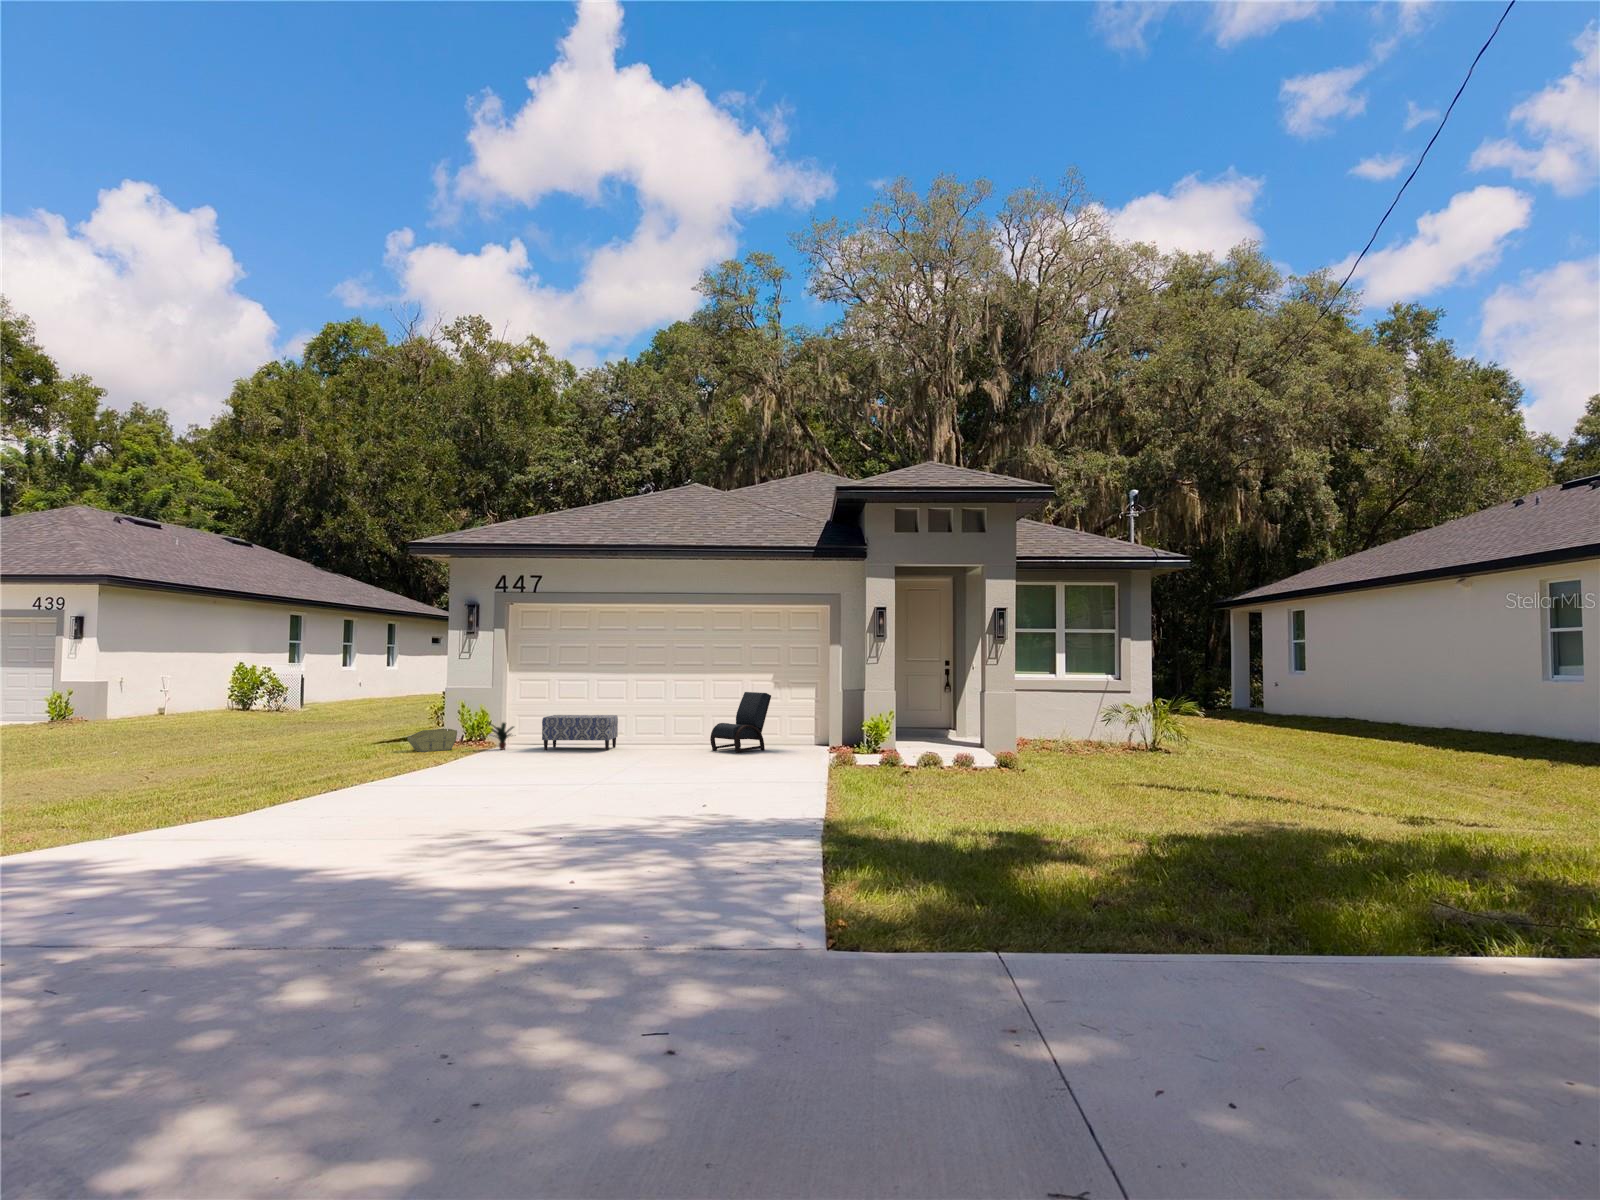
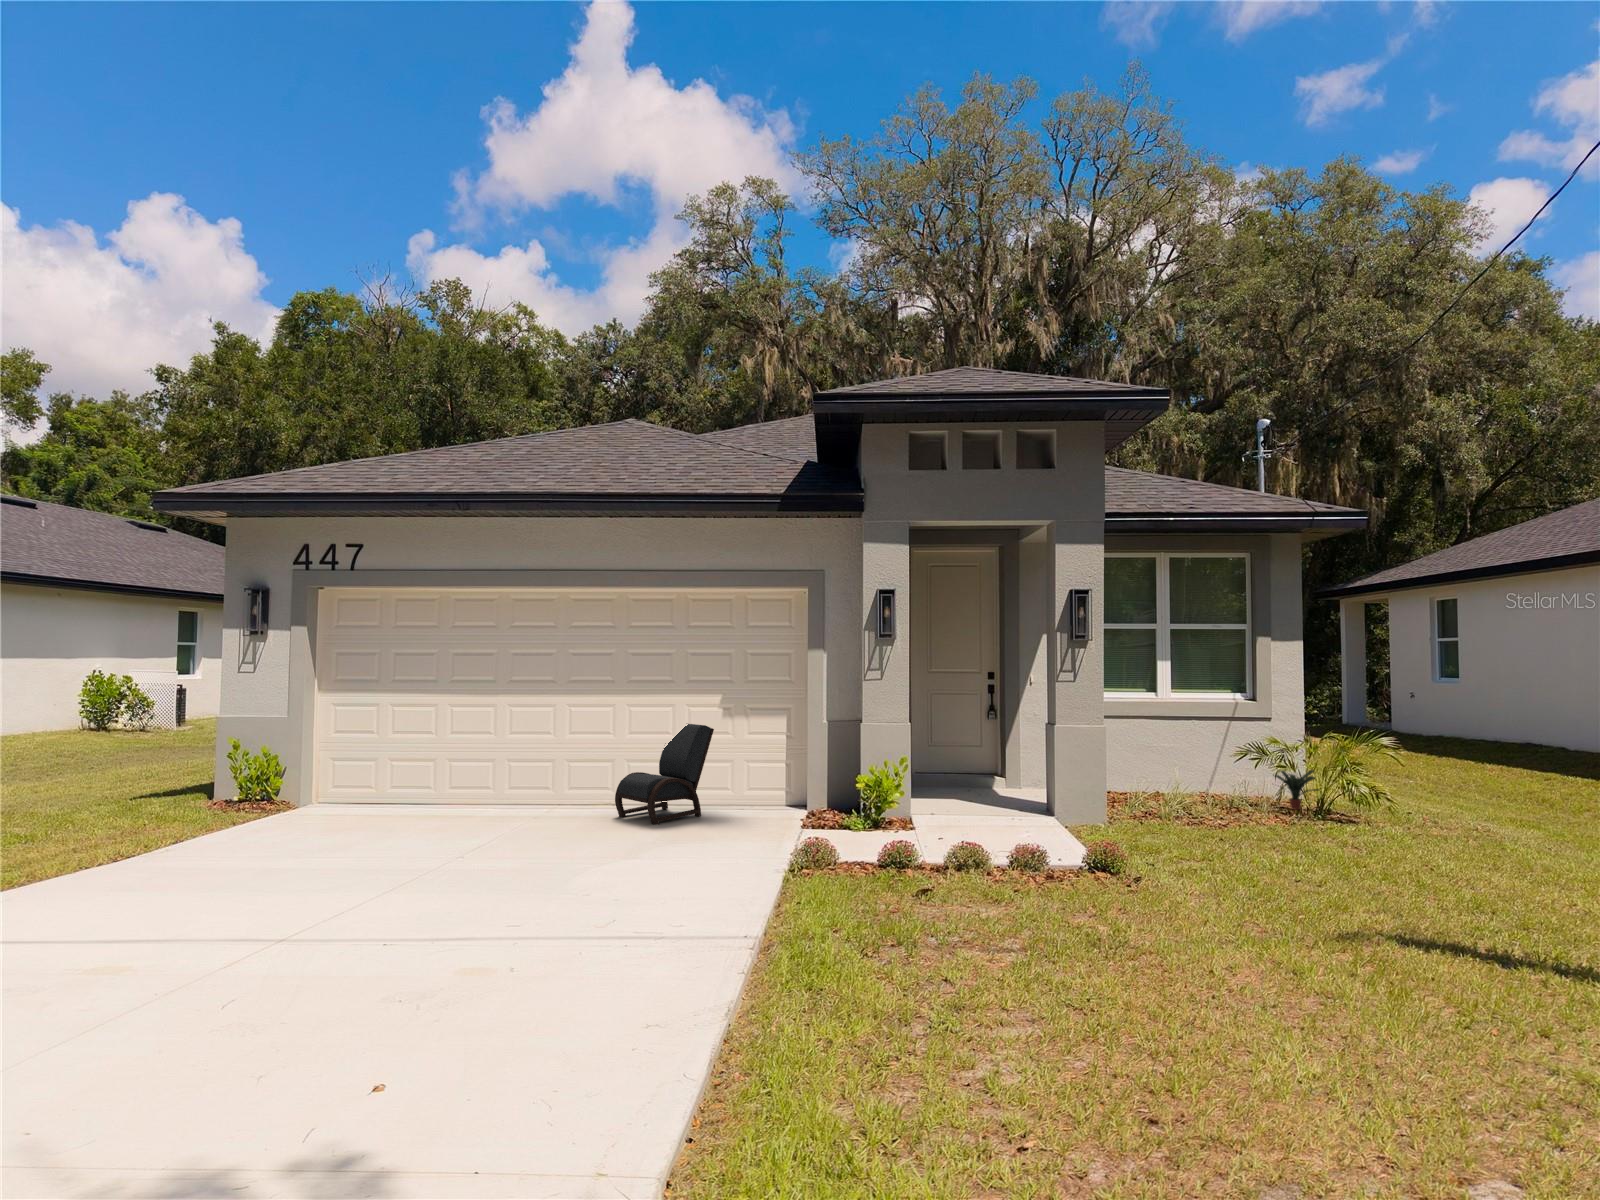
bench: present [542,715,618,751] -> none [354,758,480,817]
potted plant: present [487,721,514,750] -> present [1271,762,1319,810]
storage bin: present [407,729,457,752] -> none [145,779,226,820]

